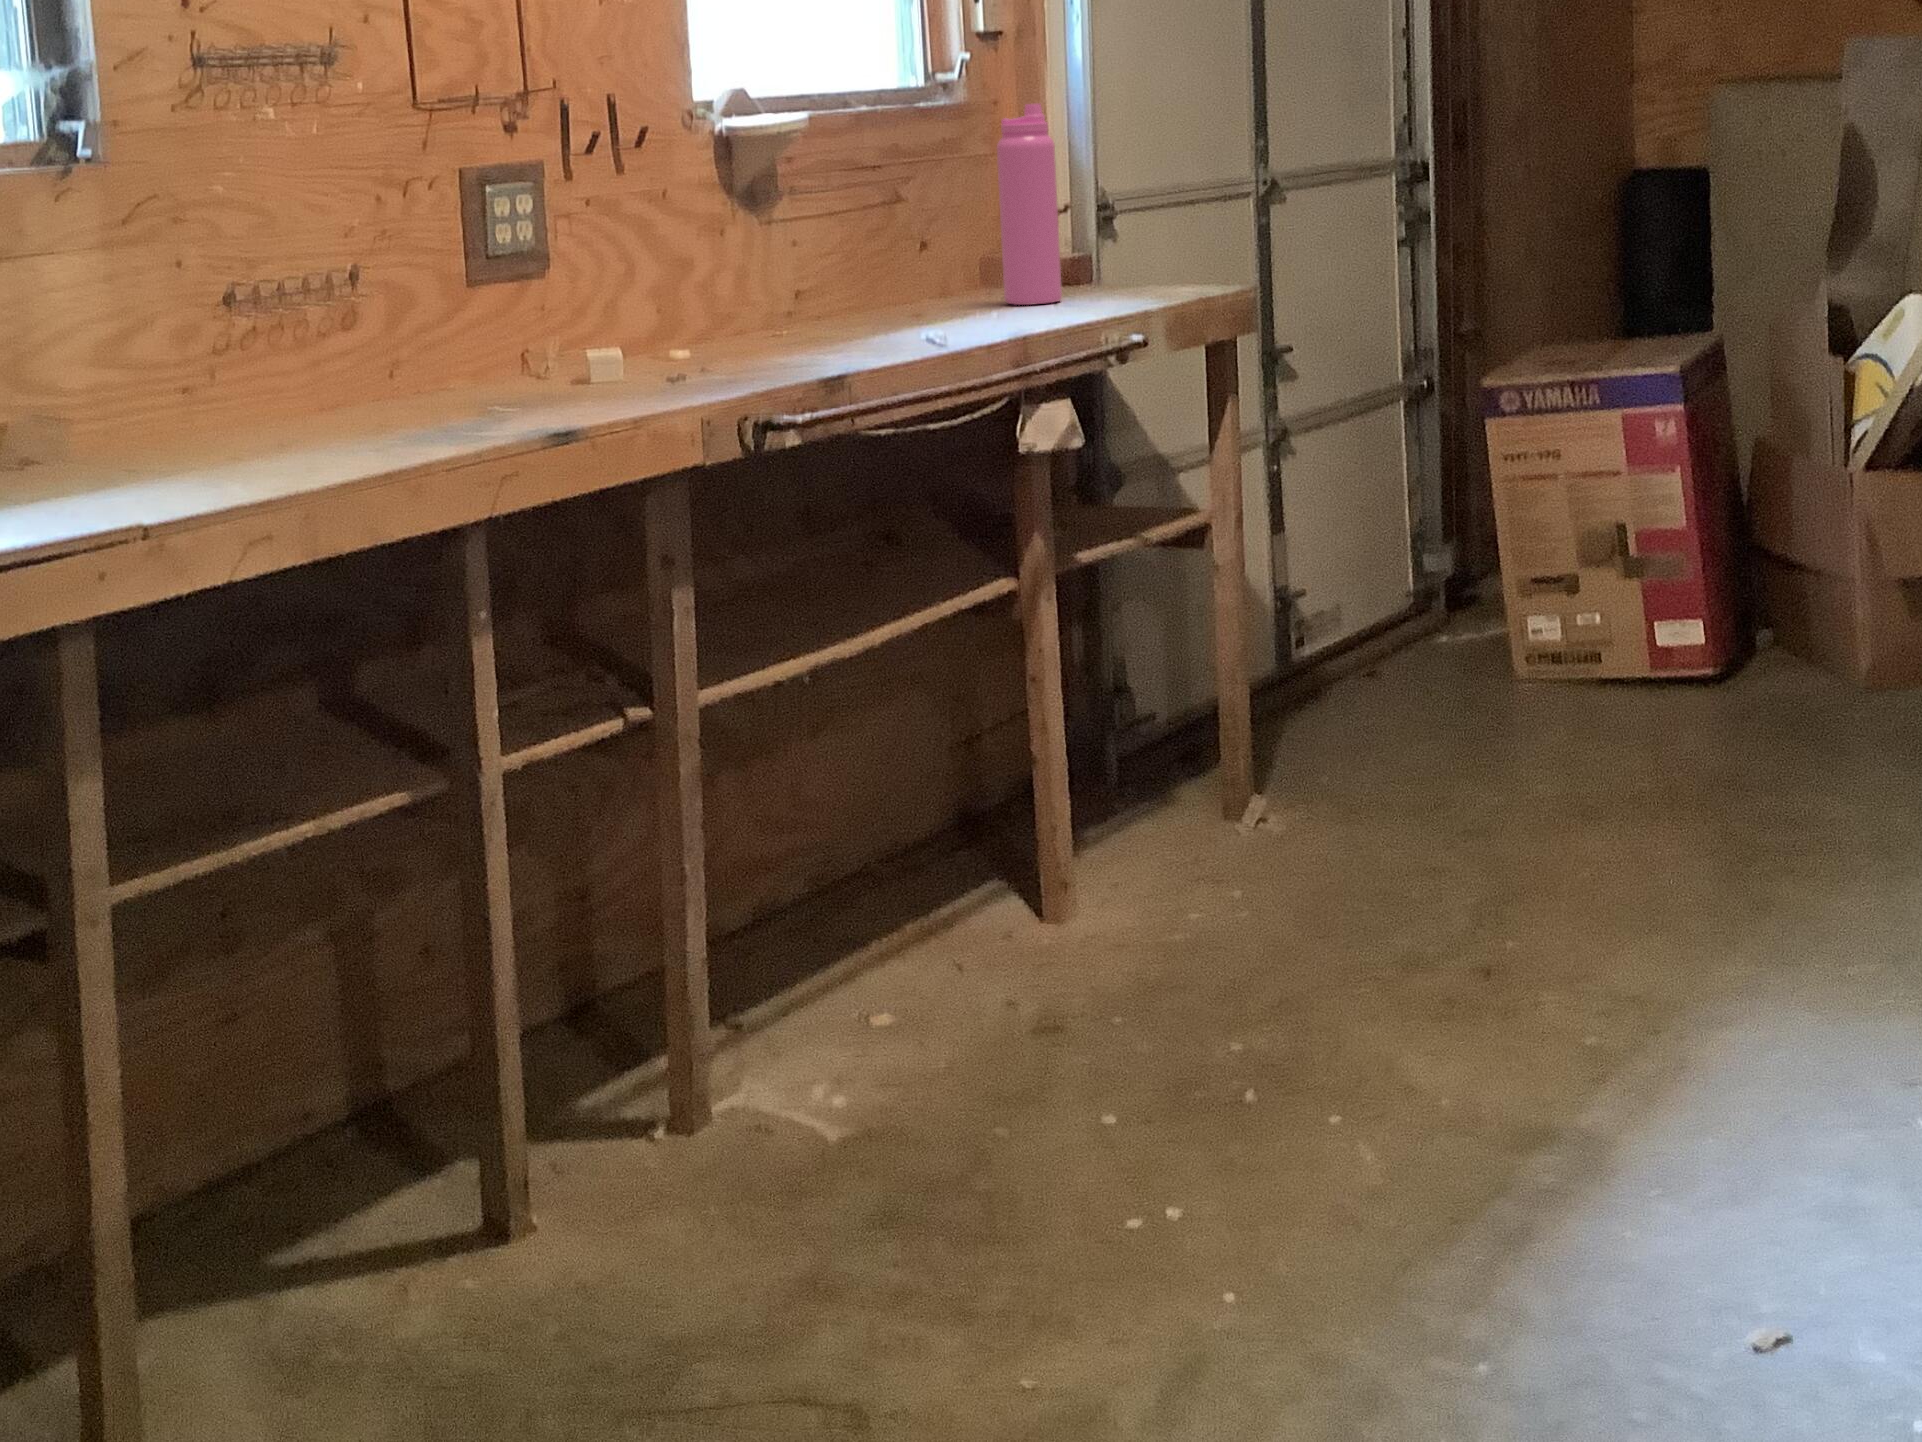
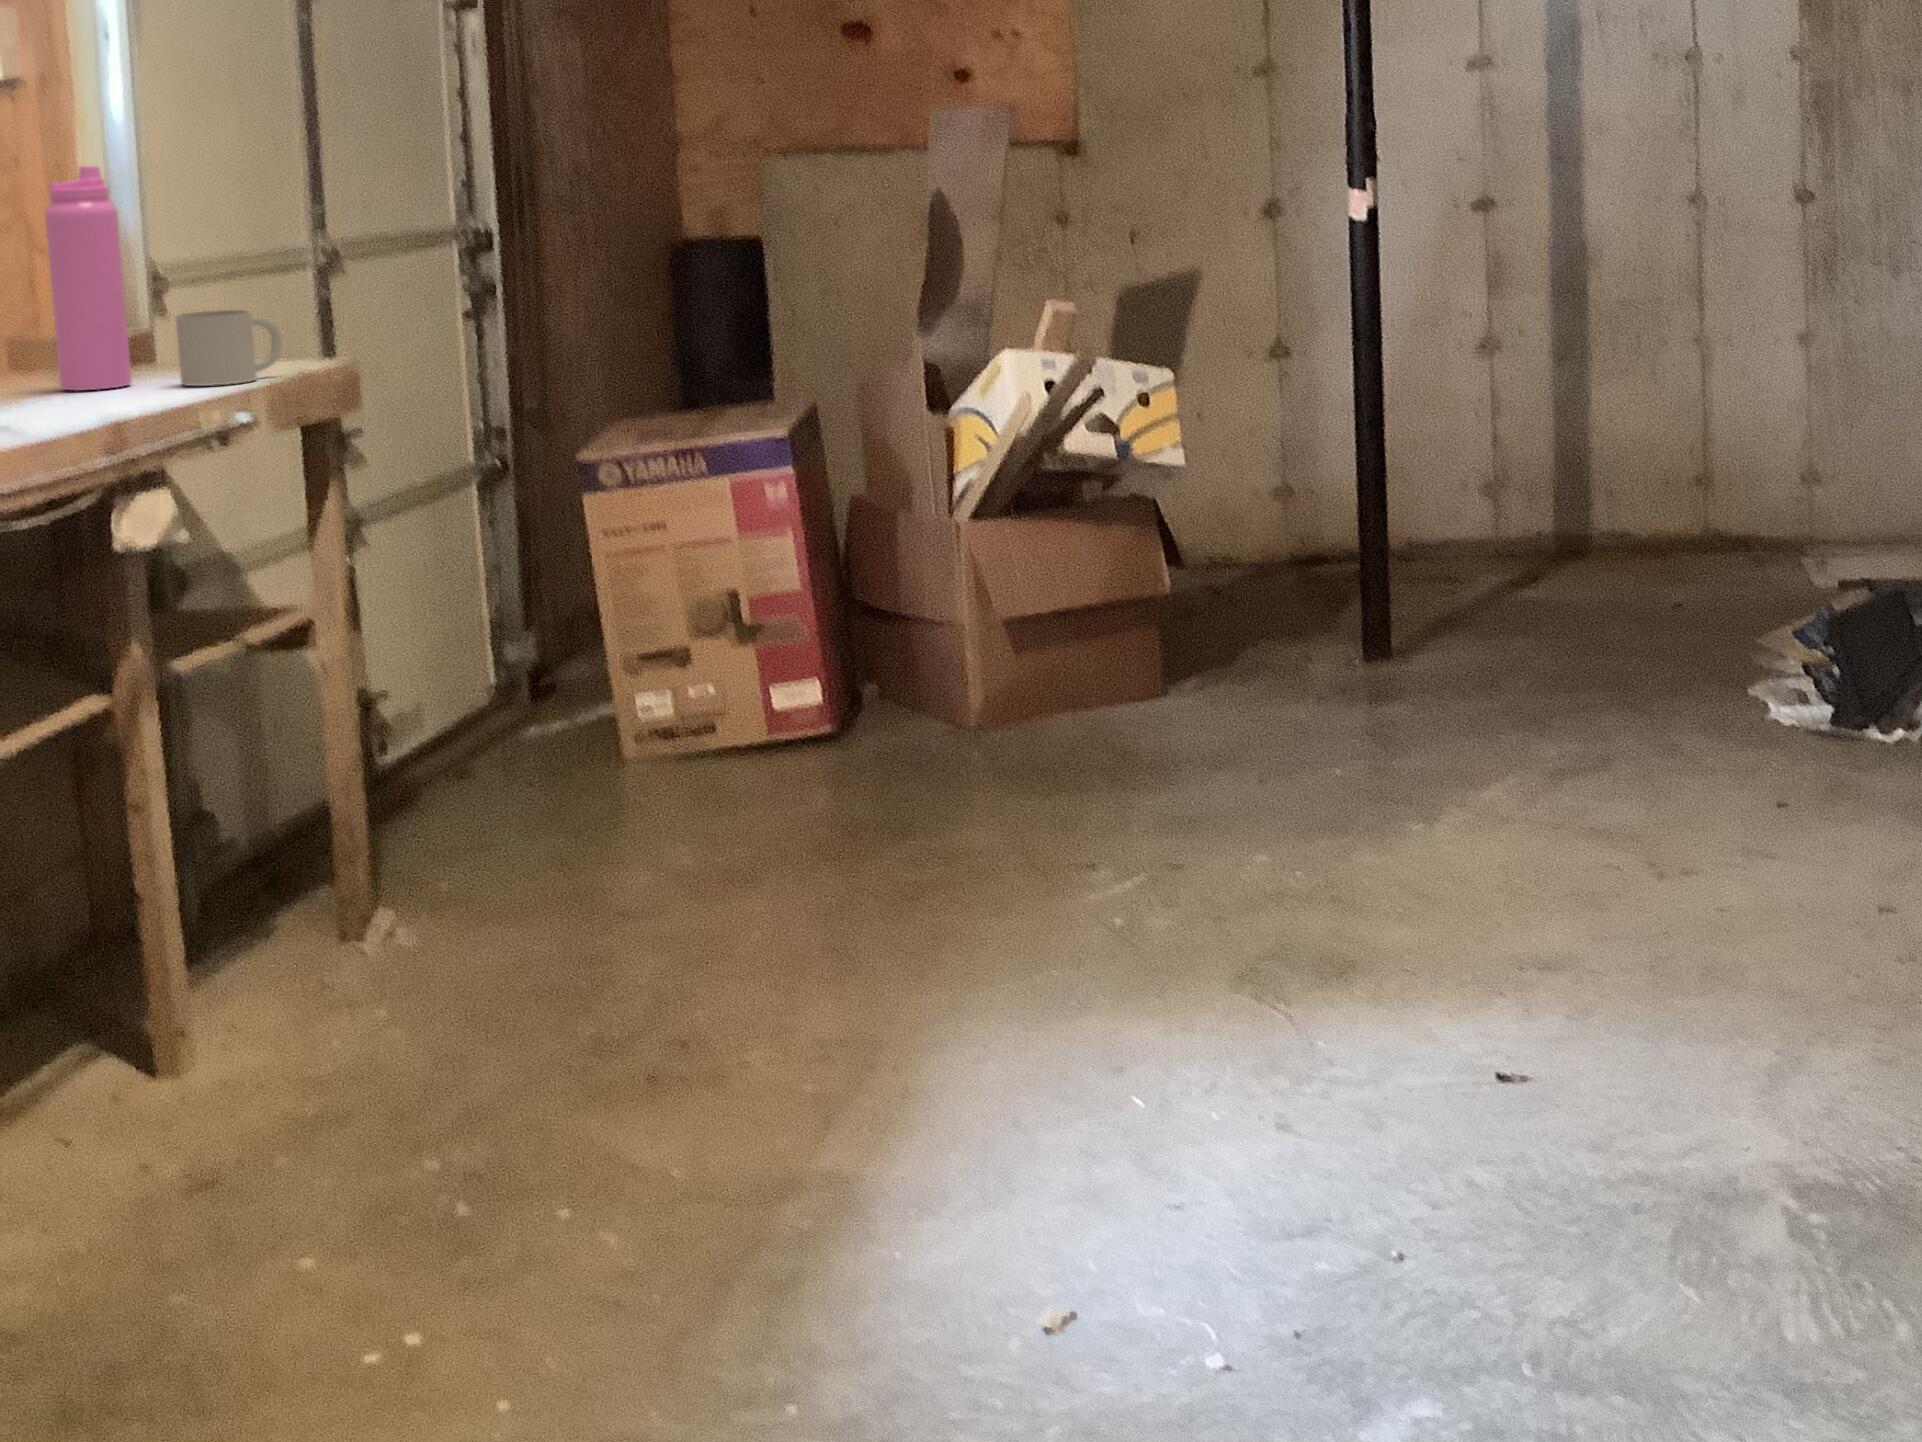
mug: none [1094,236,1184,305] -> present [176,310,282,386]

